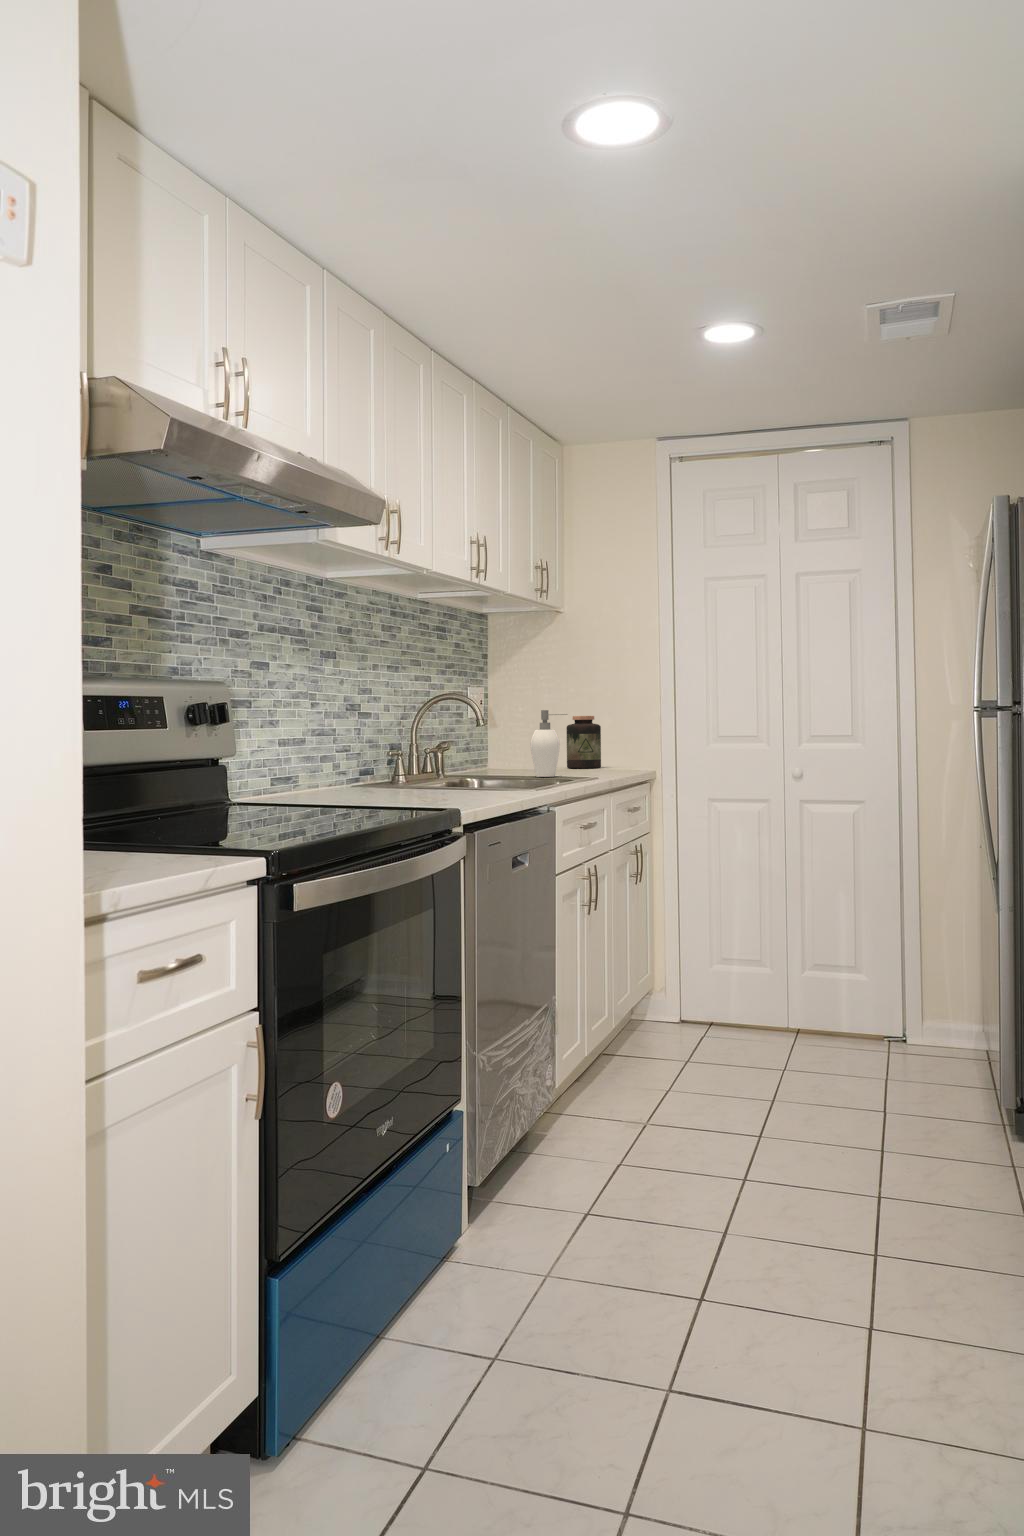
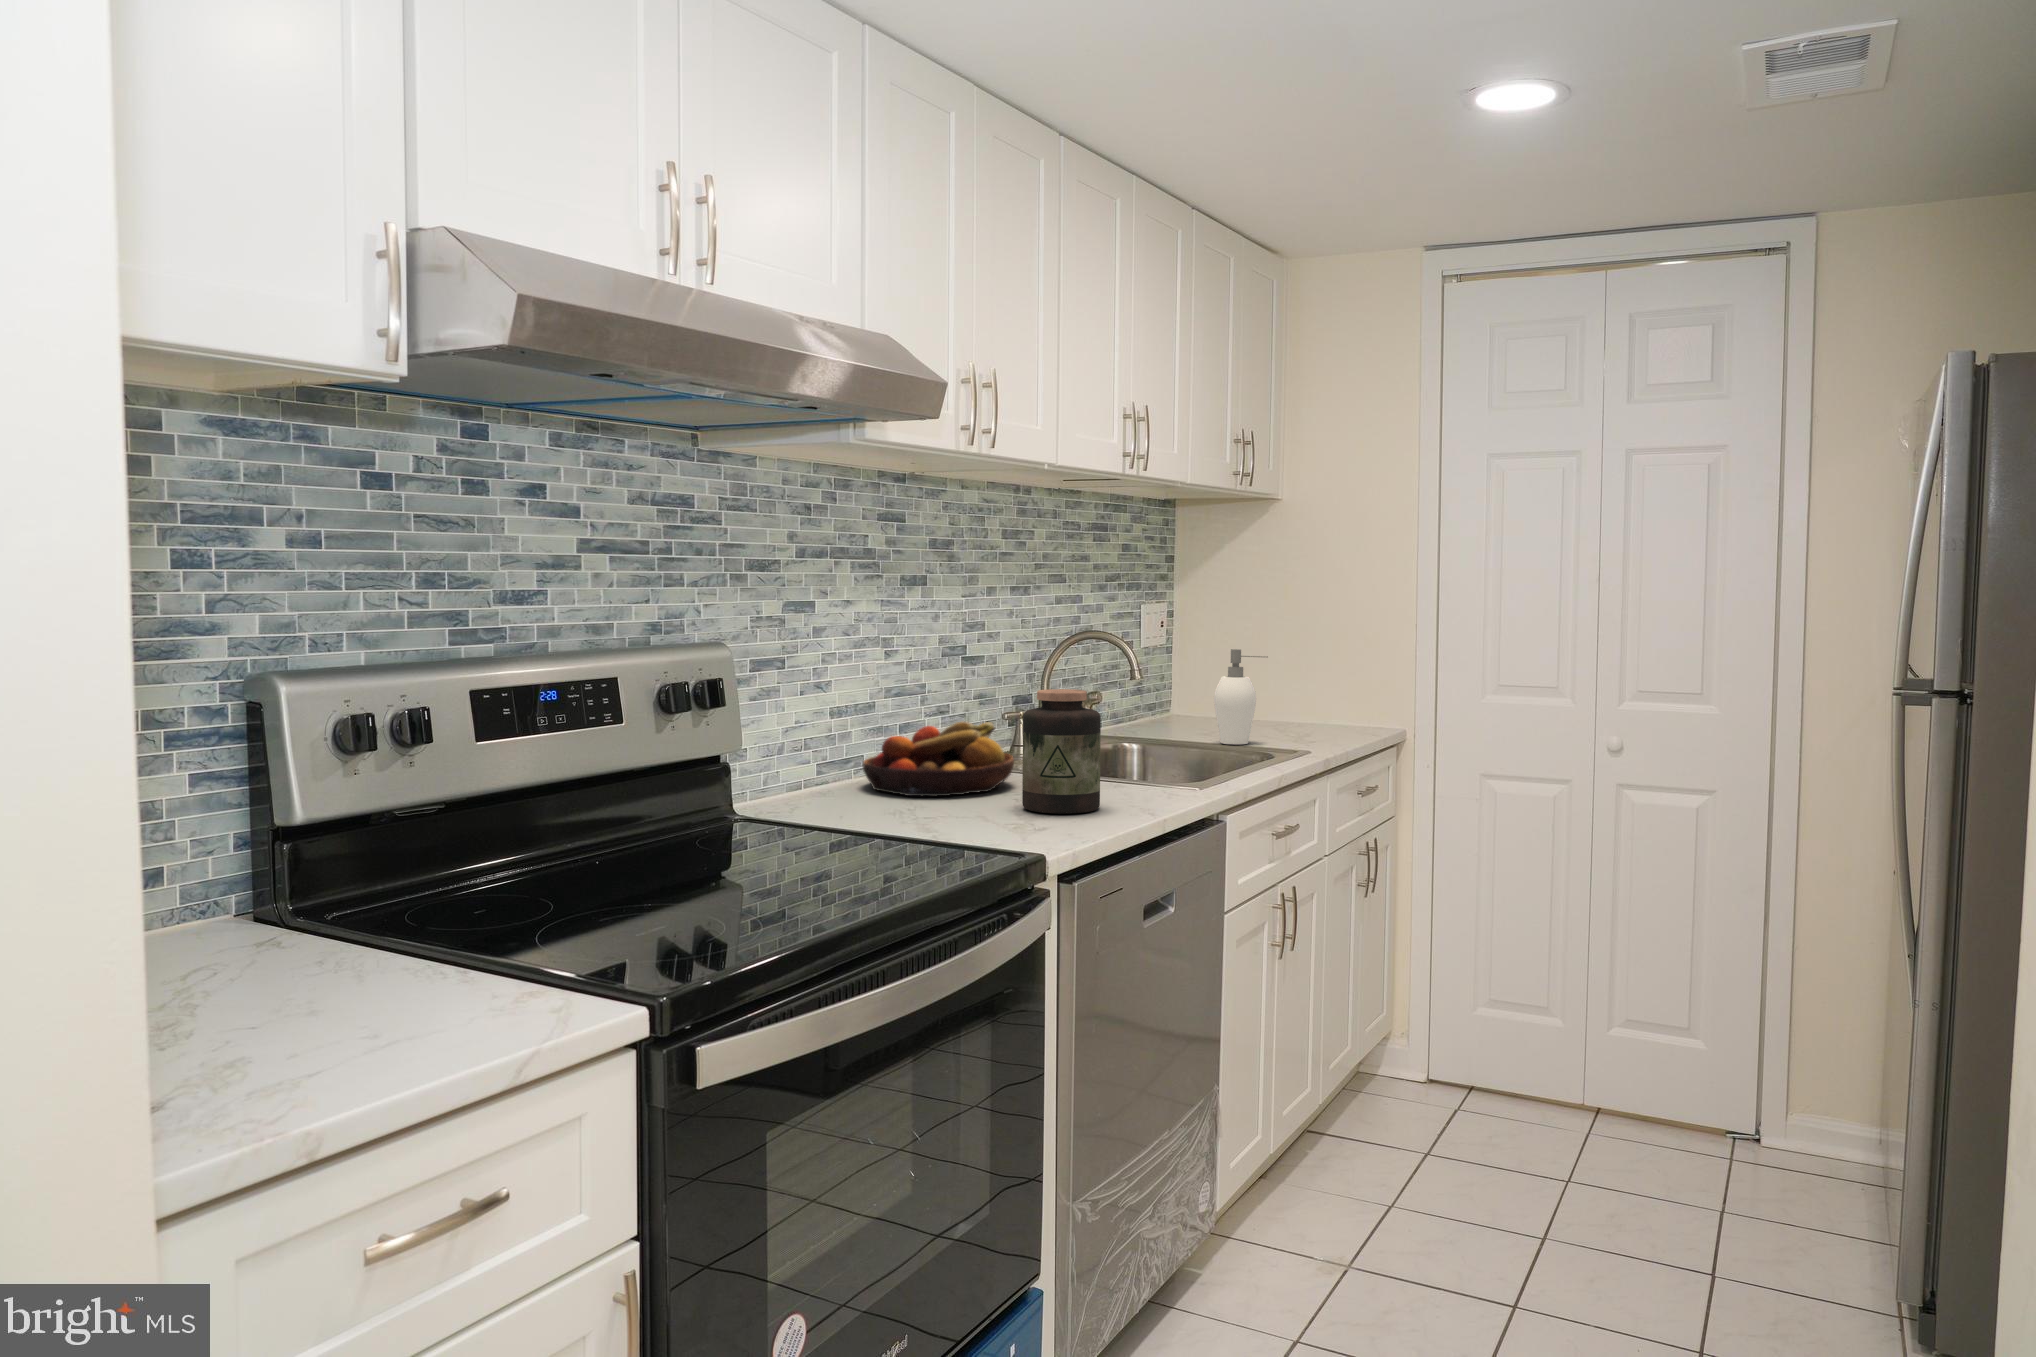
jar: present [567,716,601,768] -> present [1022,689,1101,814]
fruit bowl: none [303,748,411,798] -> present [863,722,1014,796]

